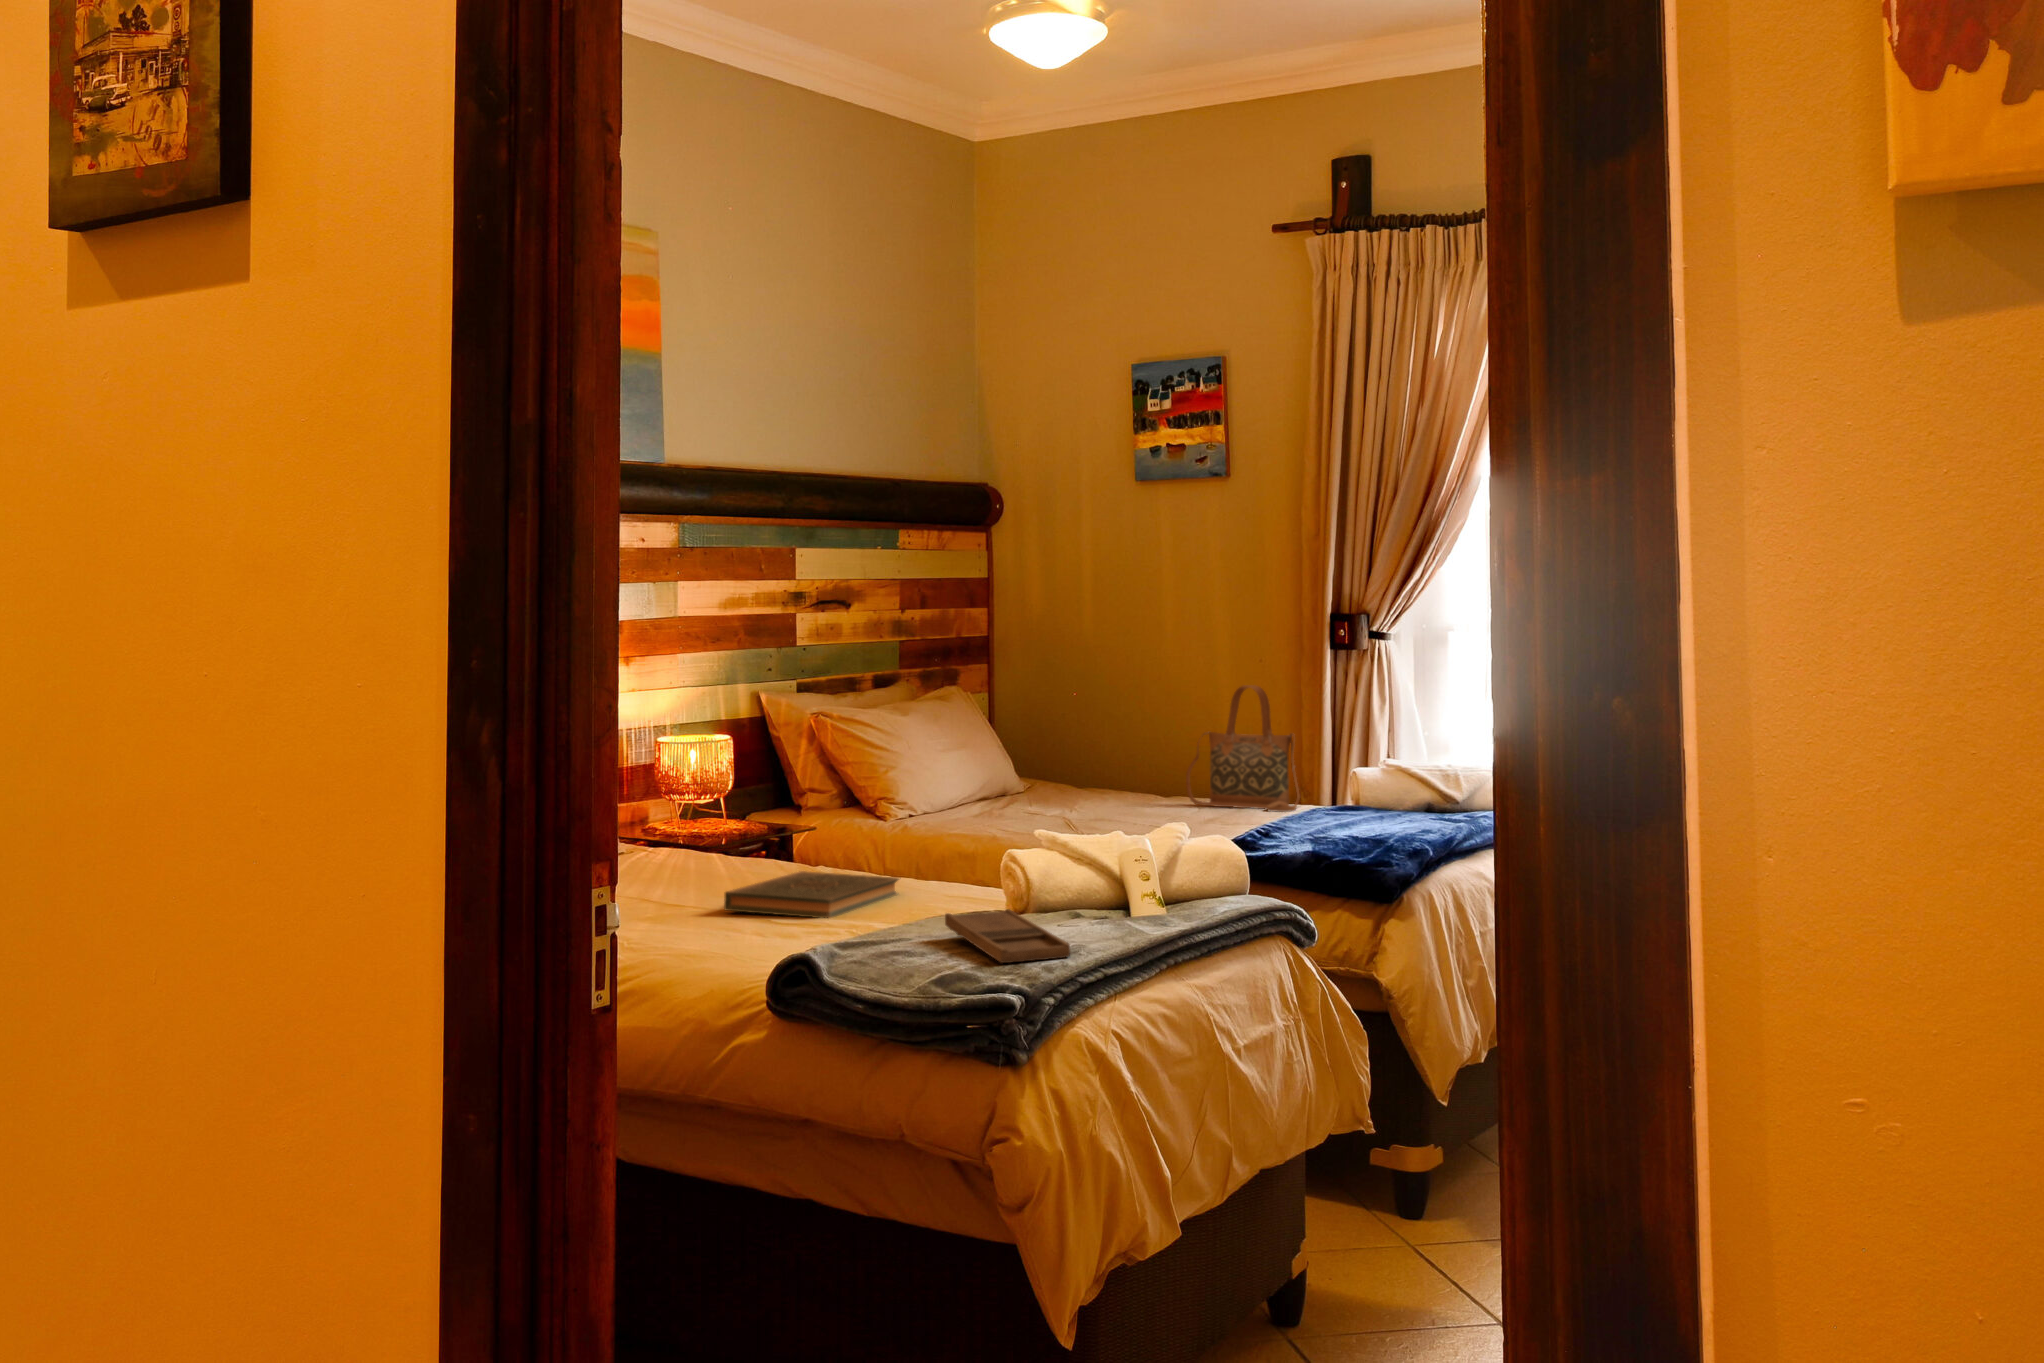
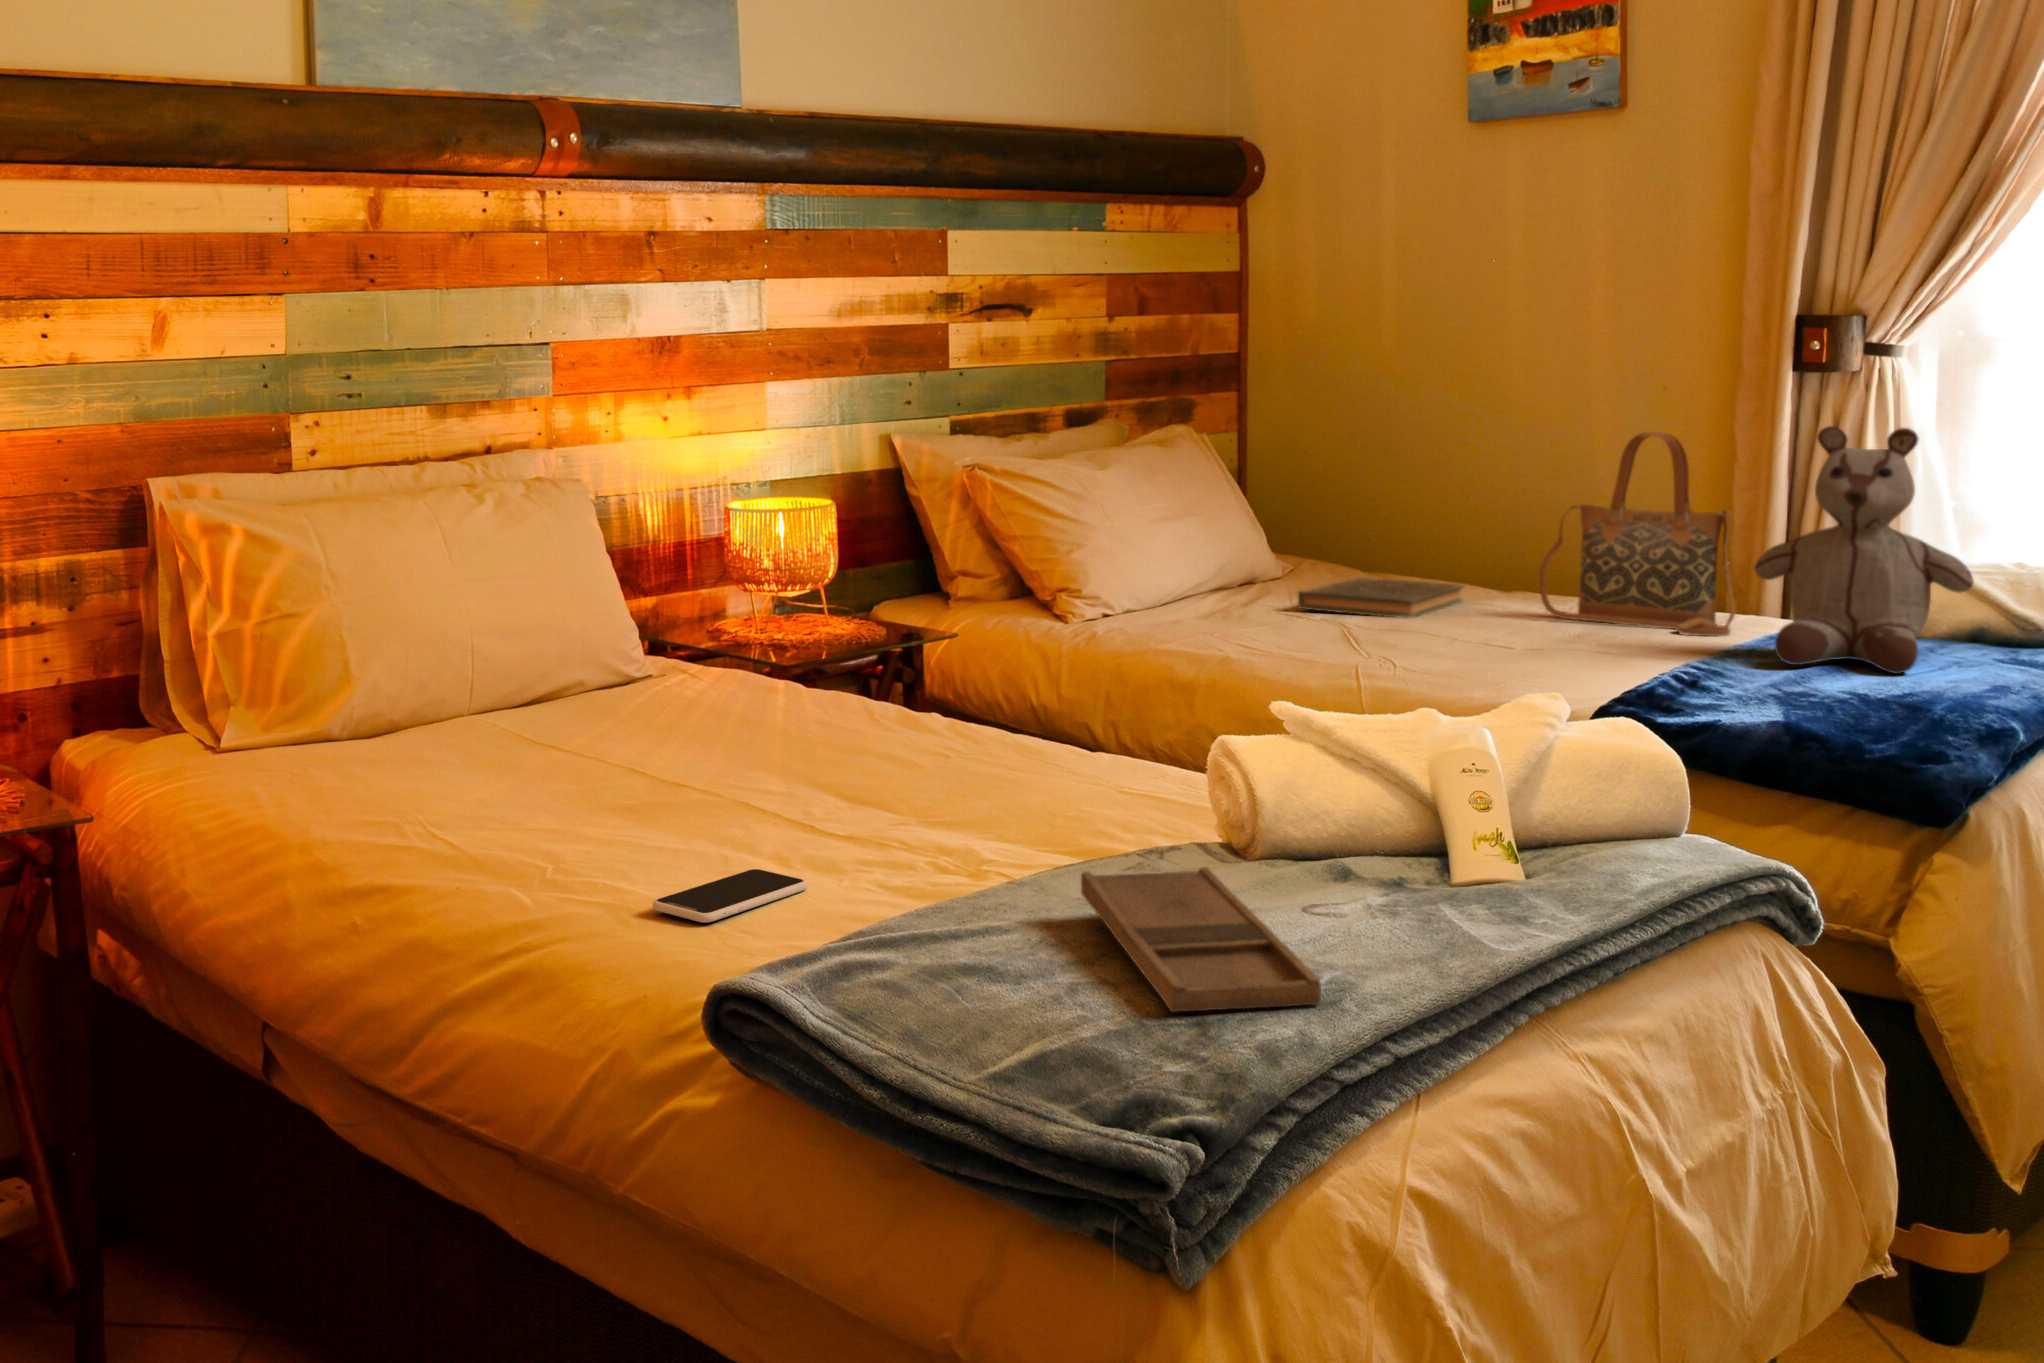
stuffed bear: none [1304,680,1419,825] -> present [1755,426,1974,674]
book: present [724,871,899,918] -> present [1298,576,1464,618]
smartphone: none [709,931,790,953] -> present [653,869,807,922]

